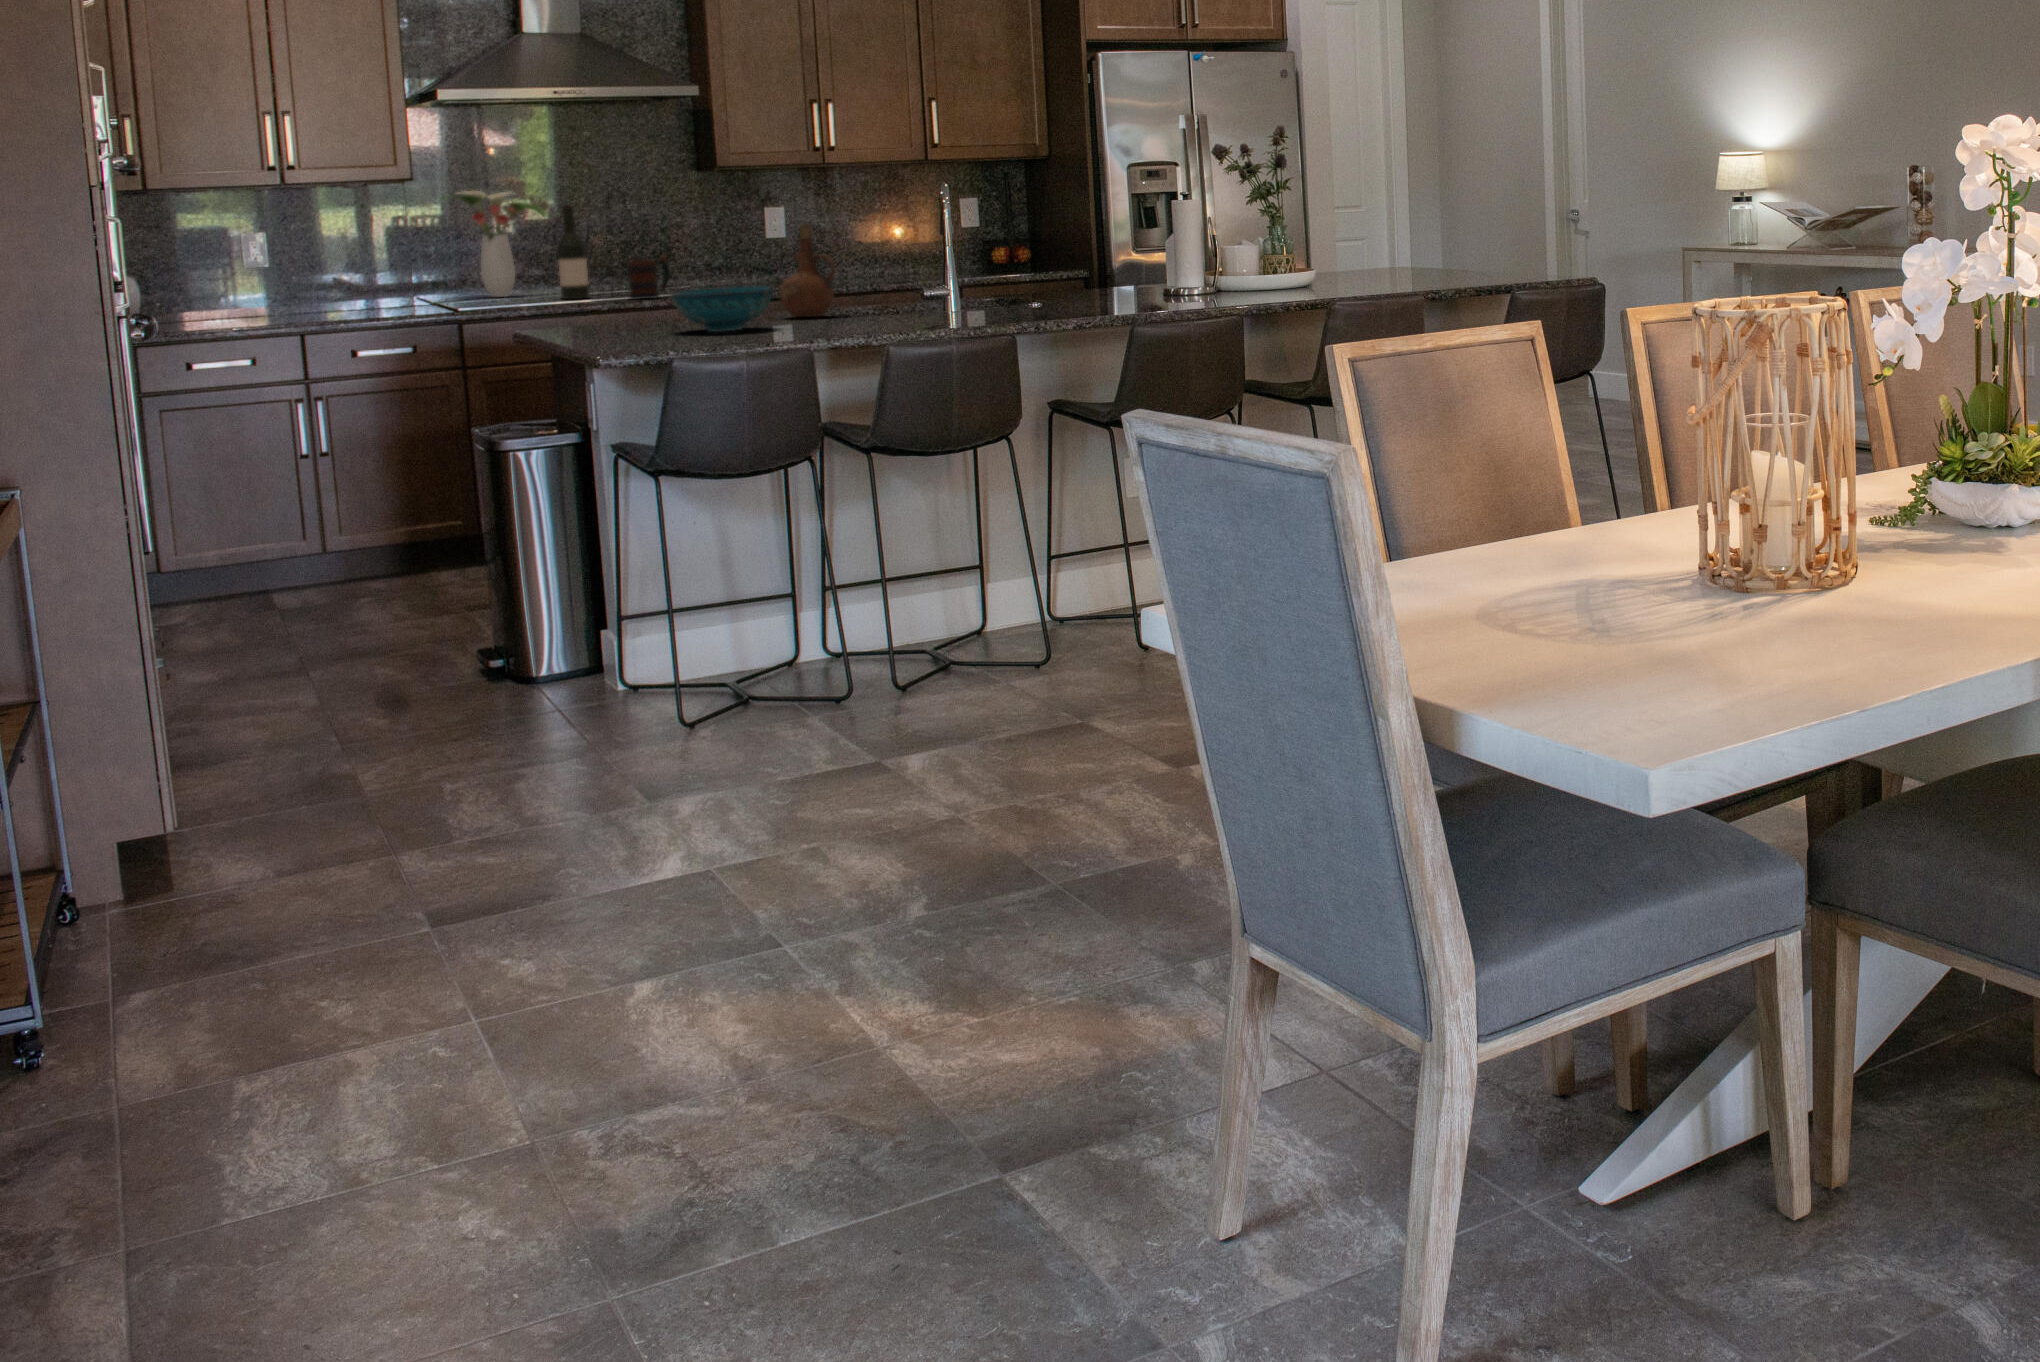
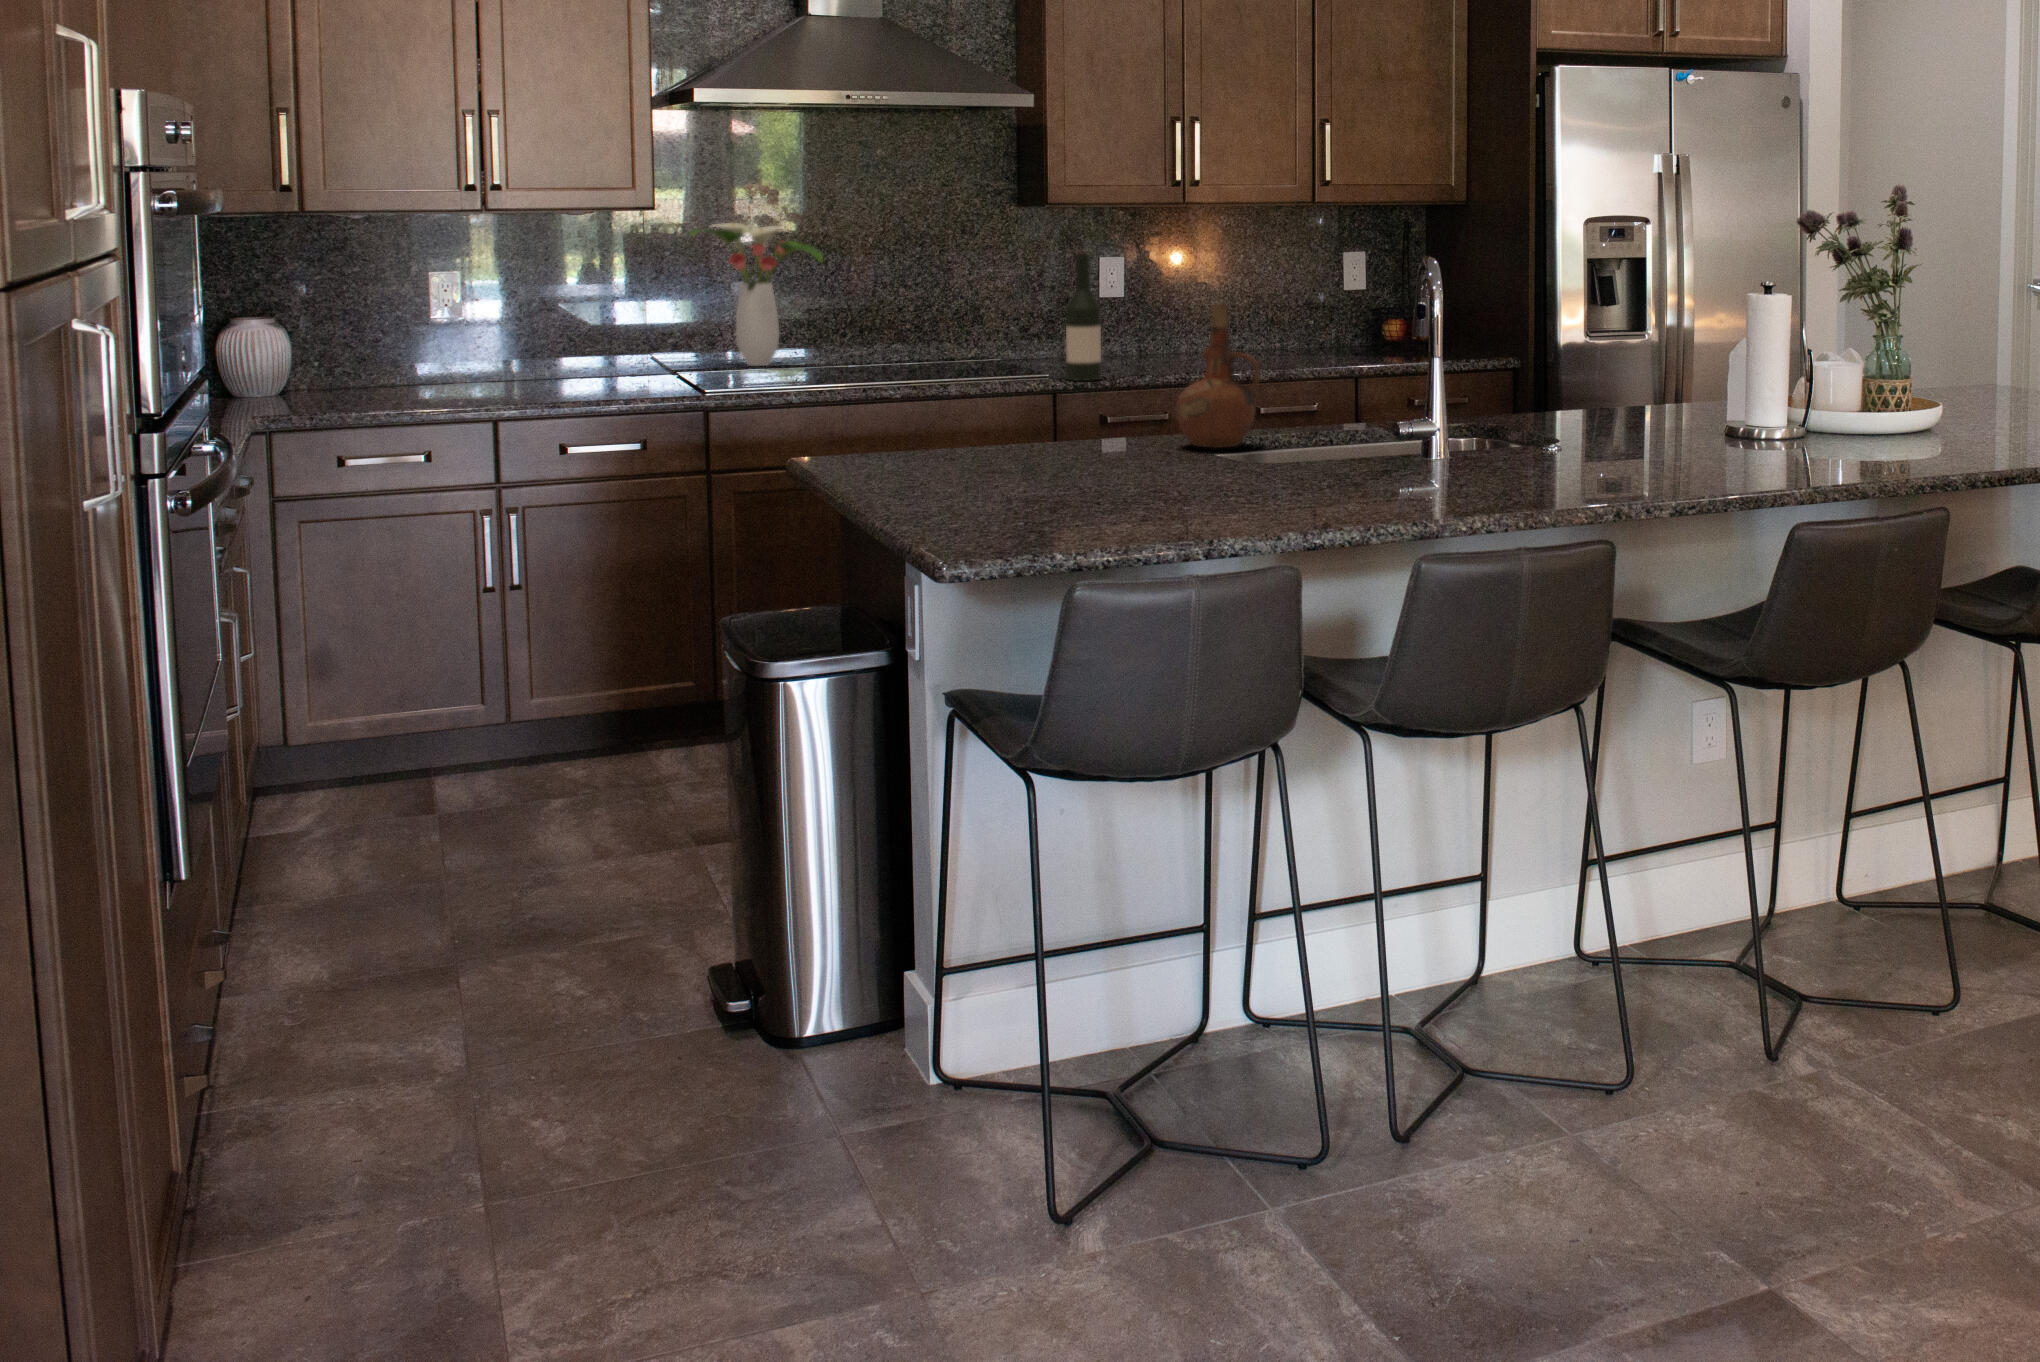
wine bottle: present [557,203,590,299] -> present [1066,251,1101,381]
mug: present [628,257,670,300] -> none [929,324,985,383]
bowl: present [671,286,773,332] -> none [1033,407,1192,483]

